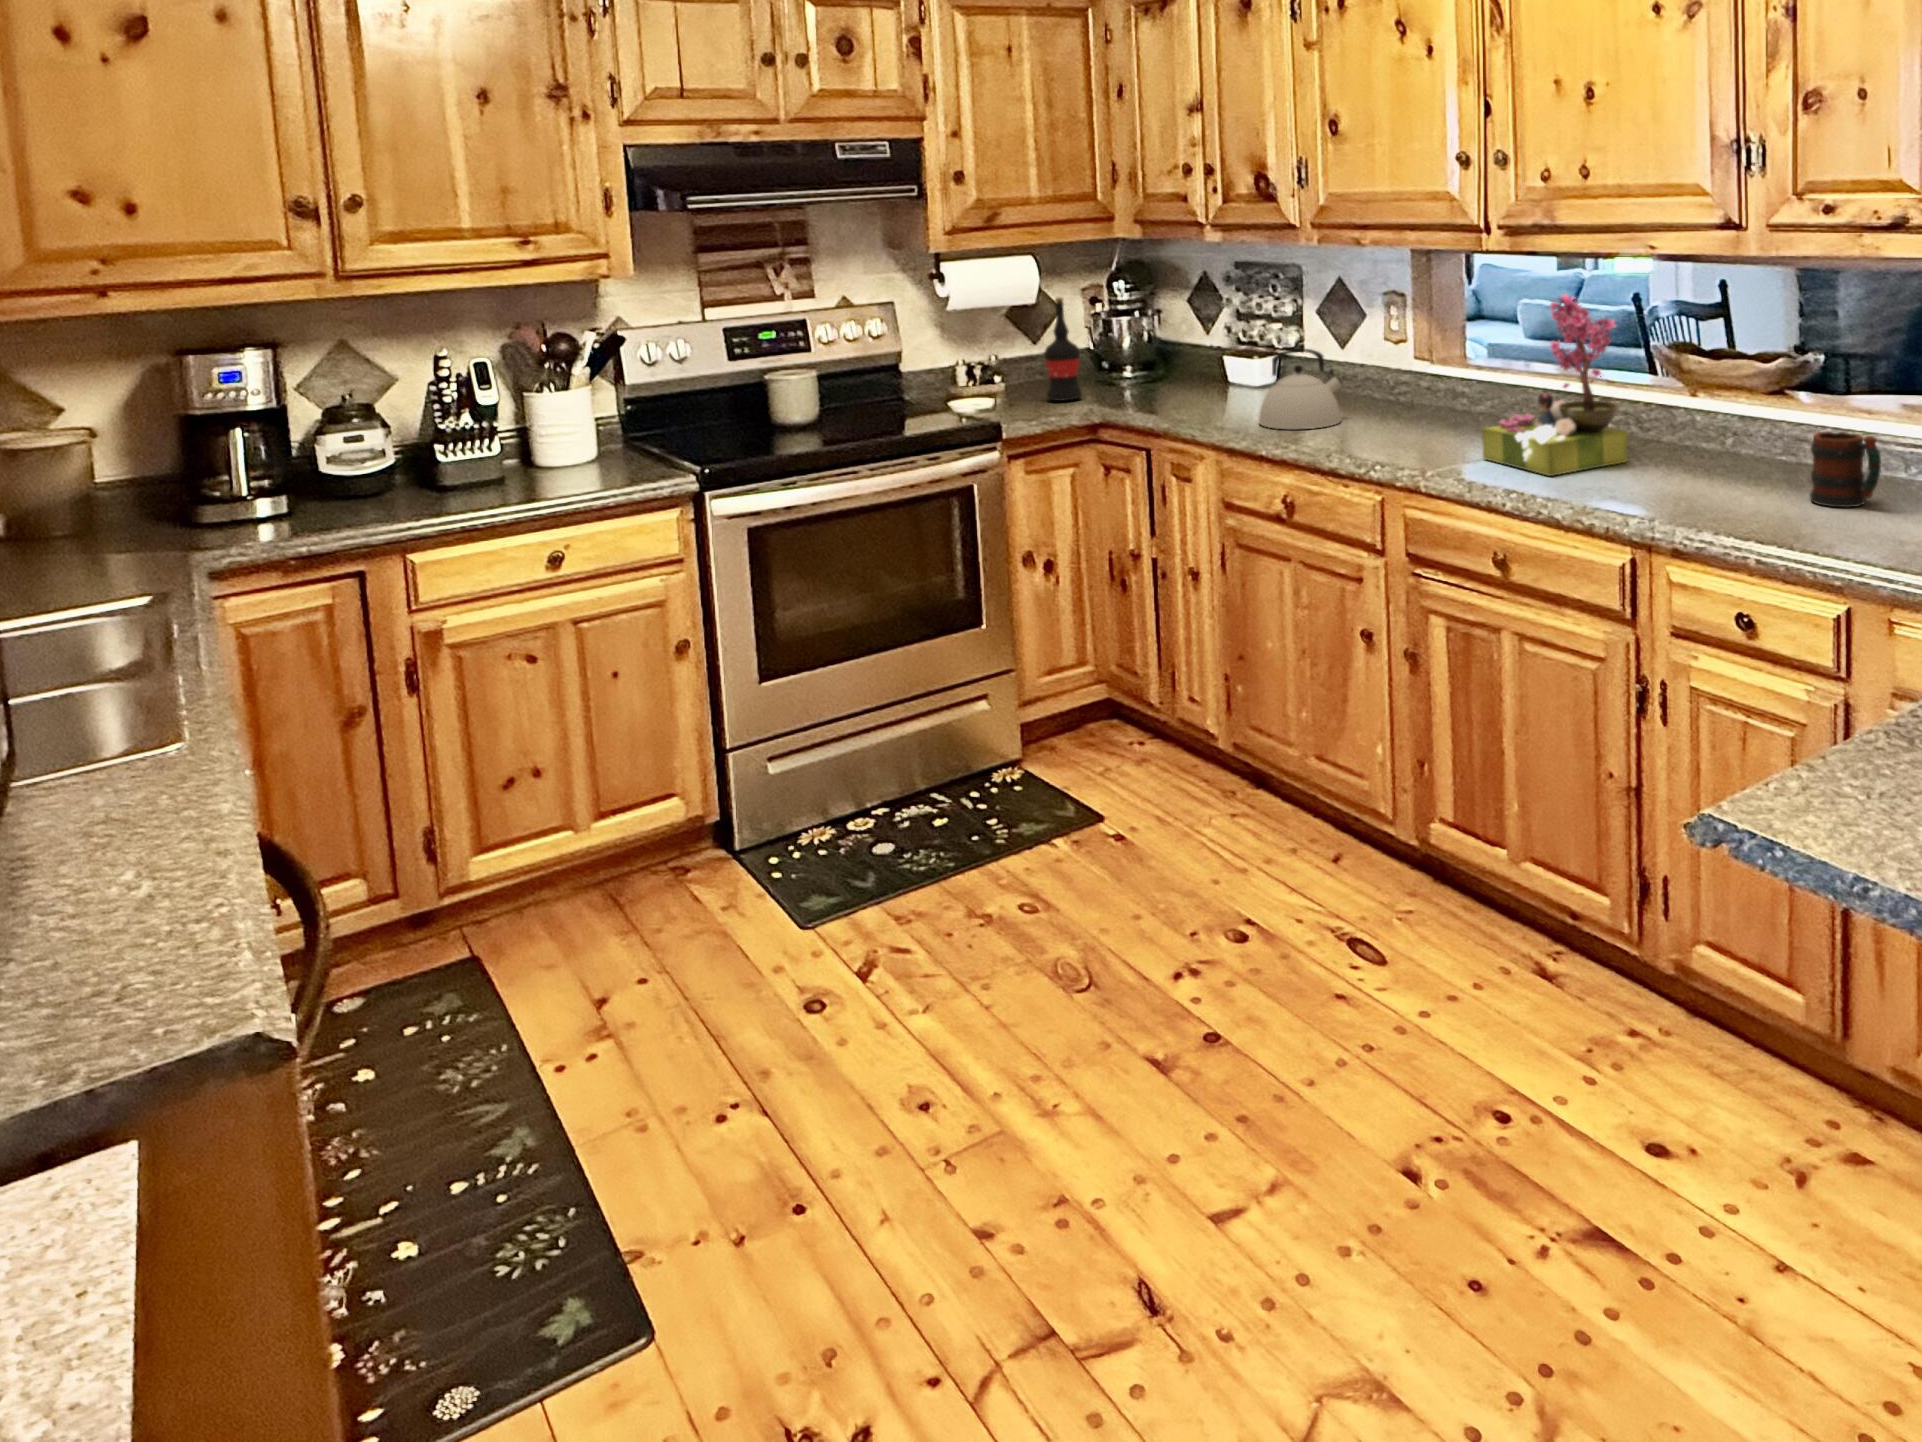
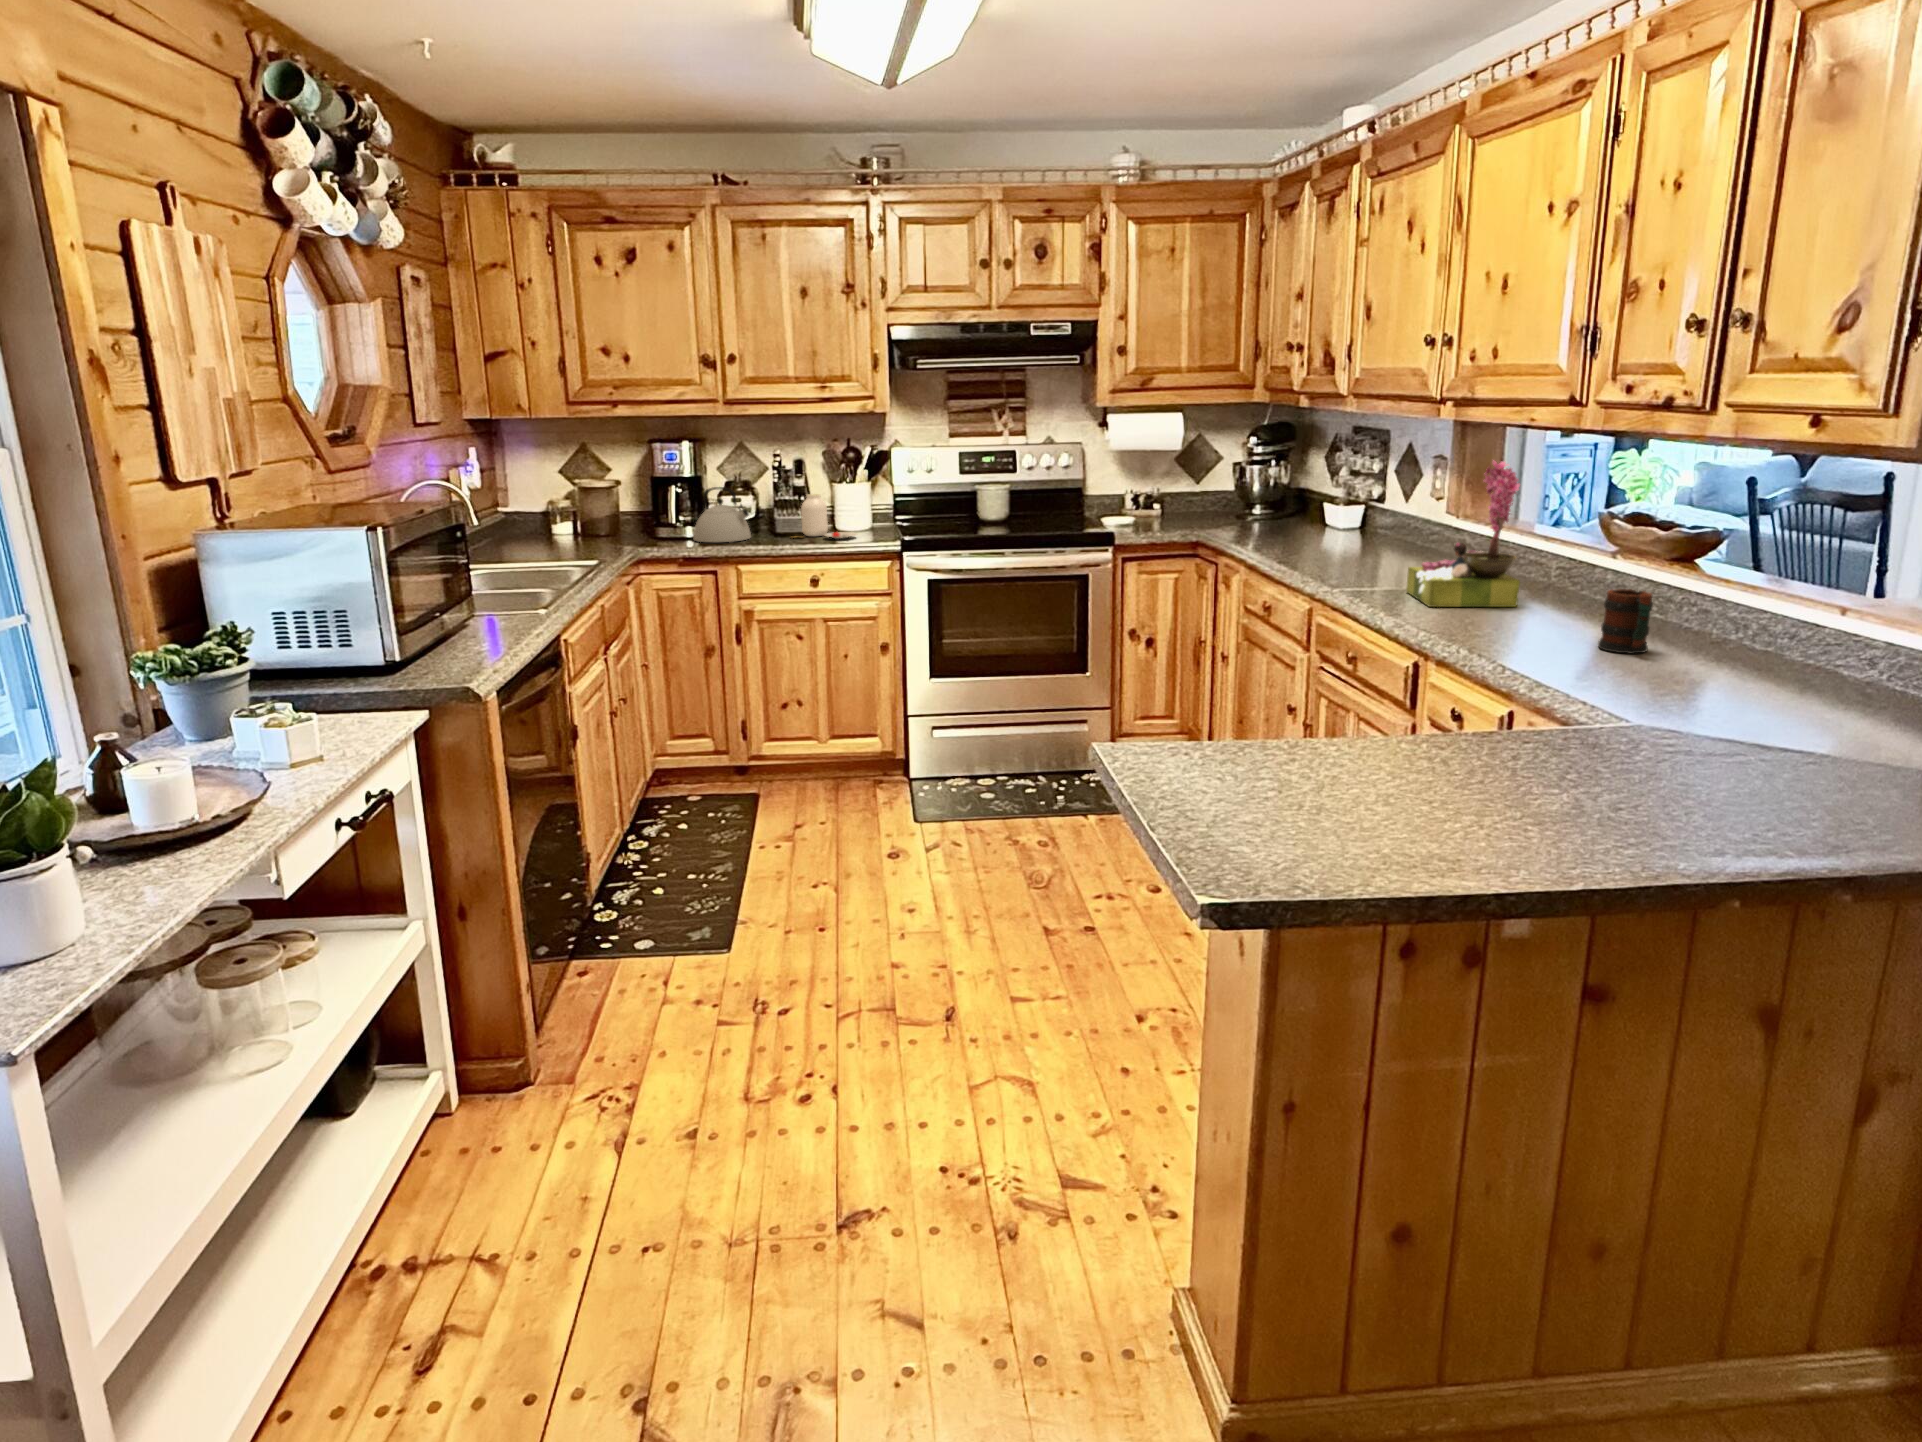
wine bottle: present [1045,298,1082,401] -> none [1180,448,1209,528]
kettle: present [1259,349,1343,429] -> present [693,487,751,542]
jar: none [490,415,615,493] -> present [801,494,856,539]

